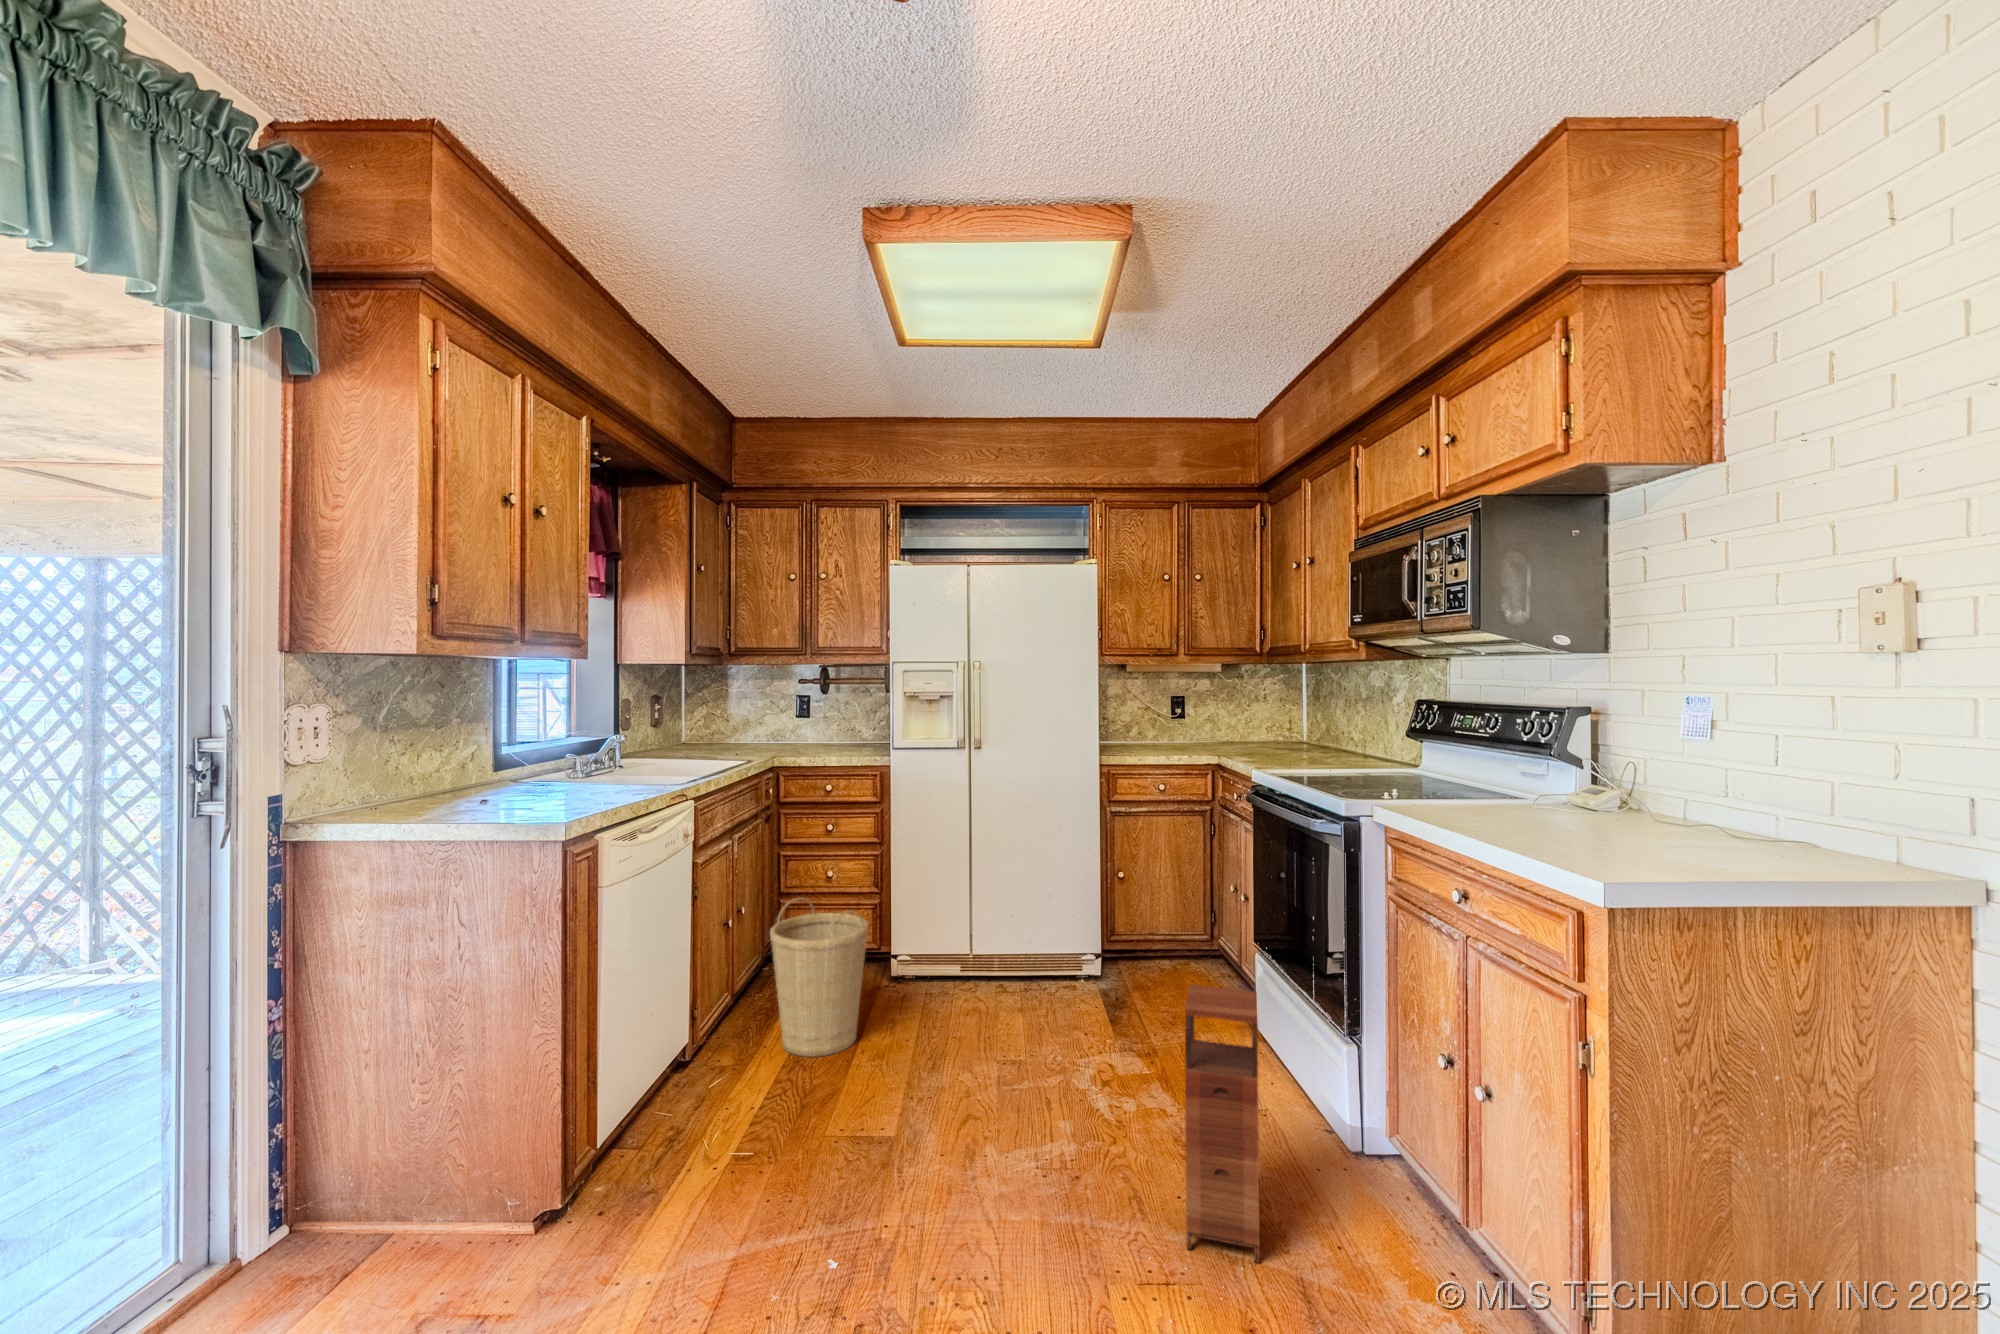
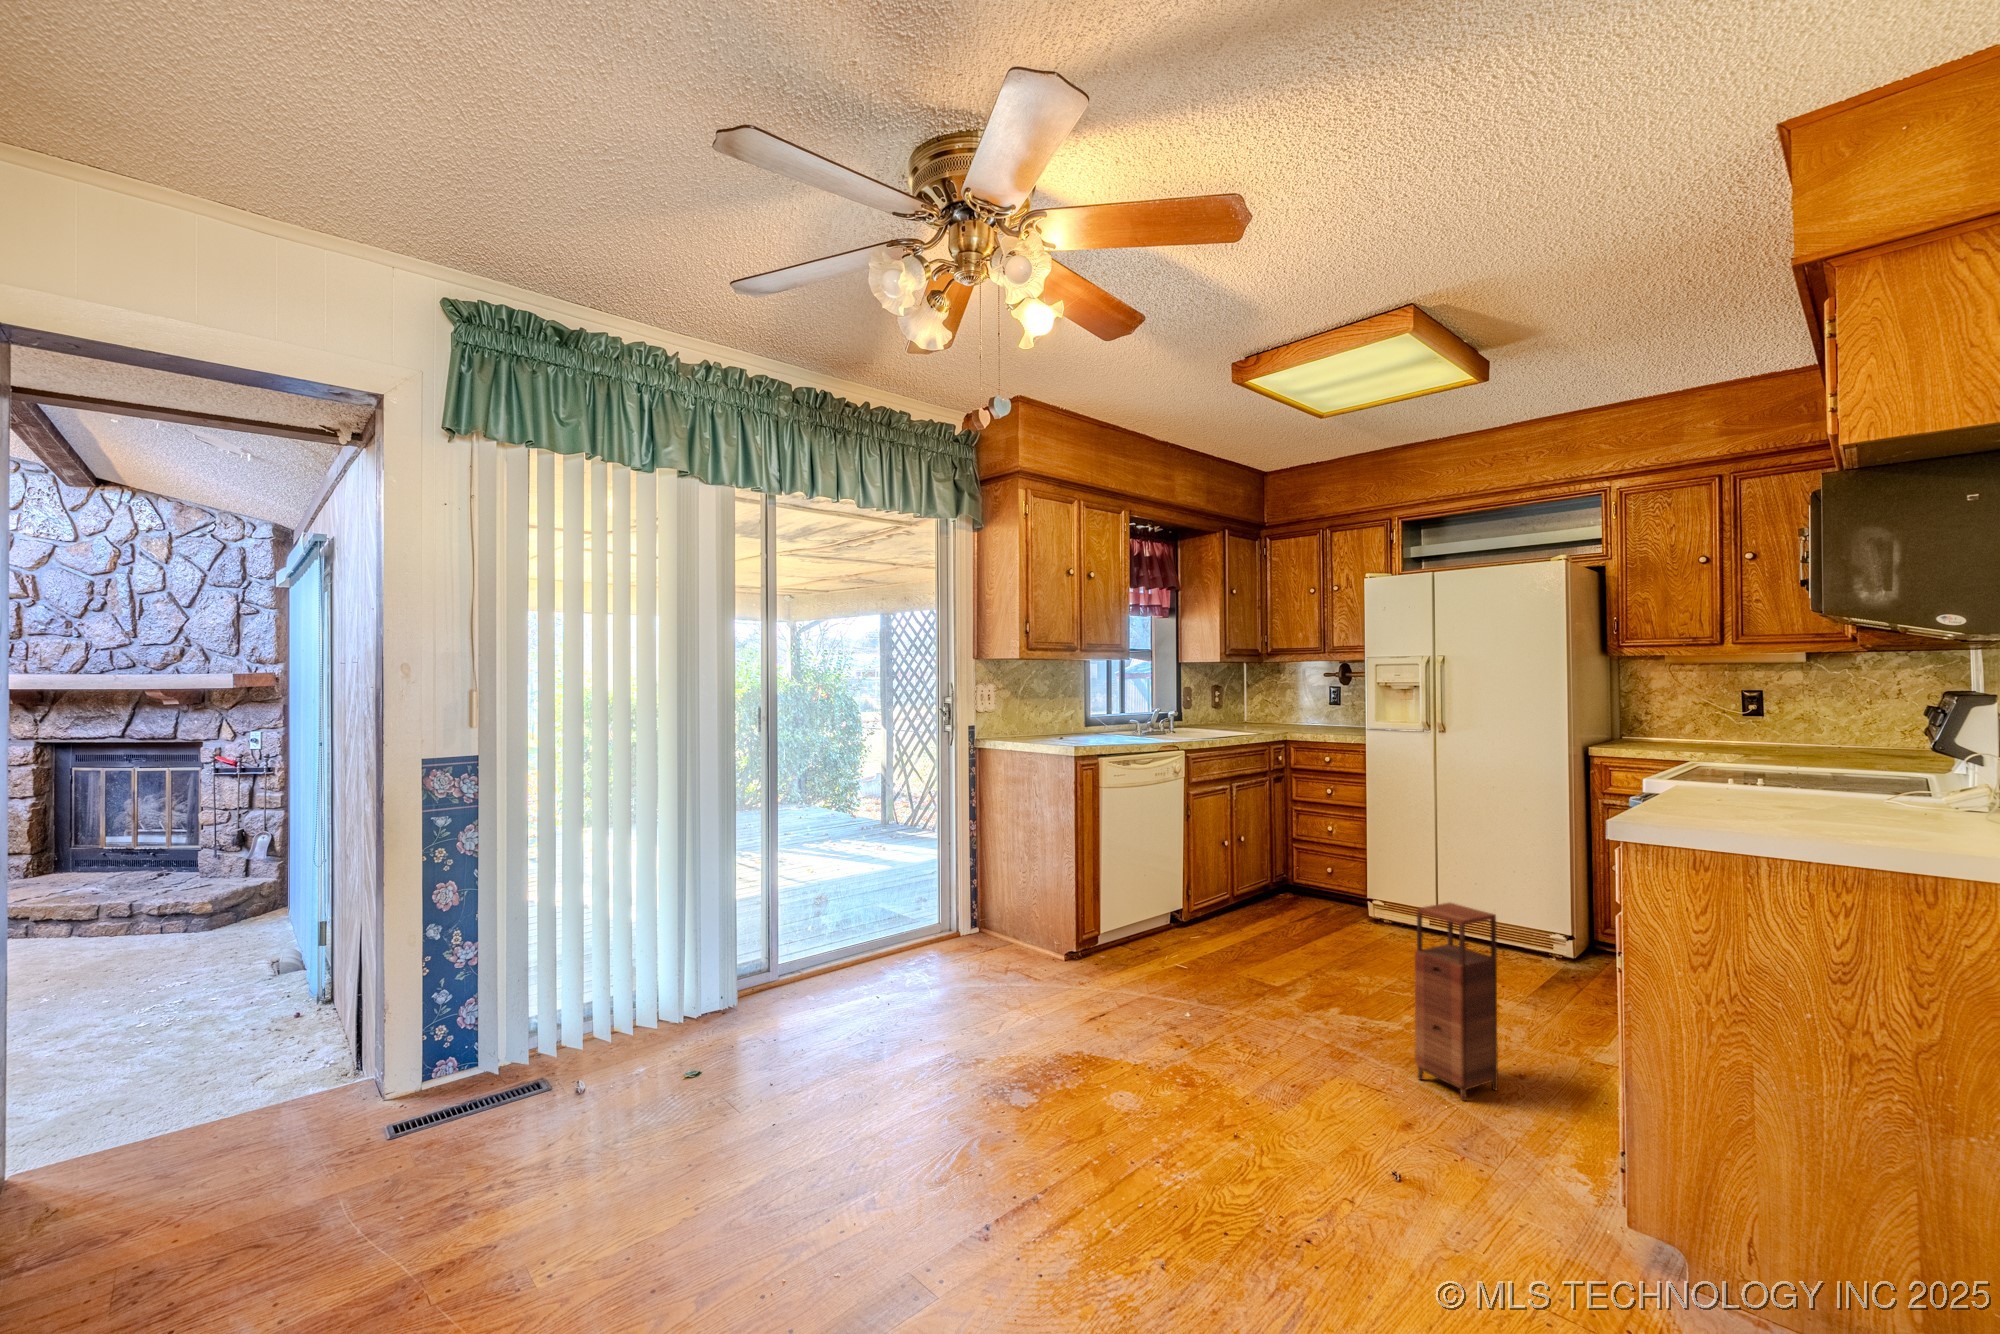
basket: present [770,898,868,1057] -> none [1244,831,1317,942]

